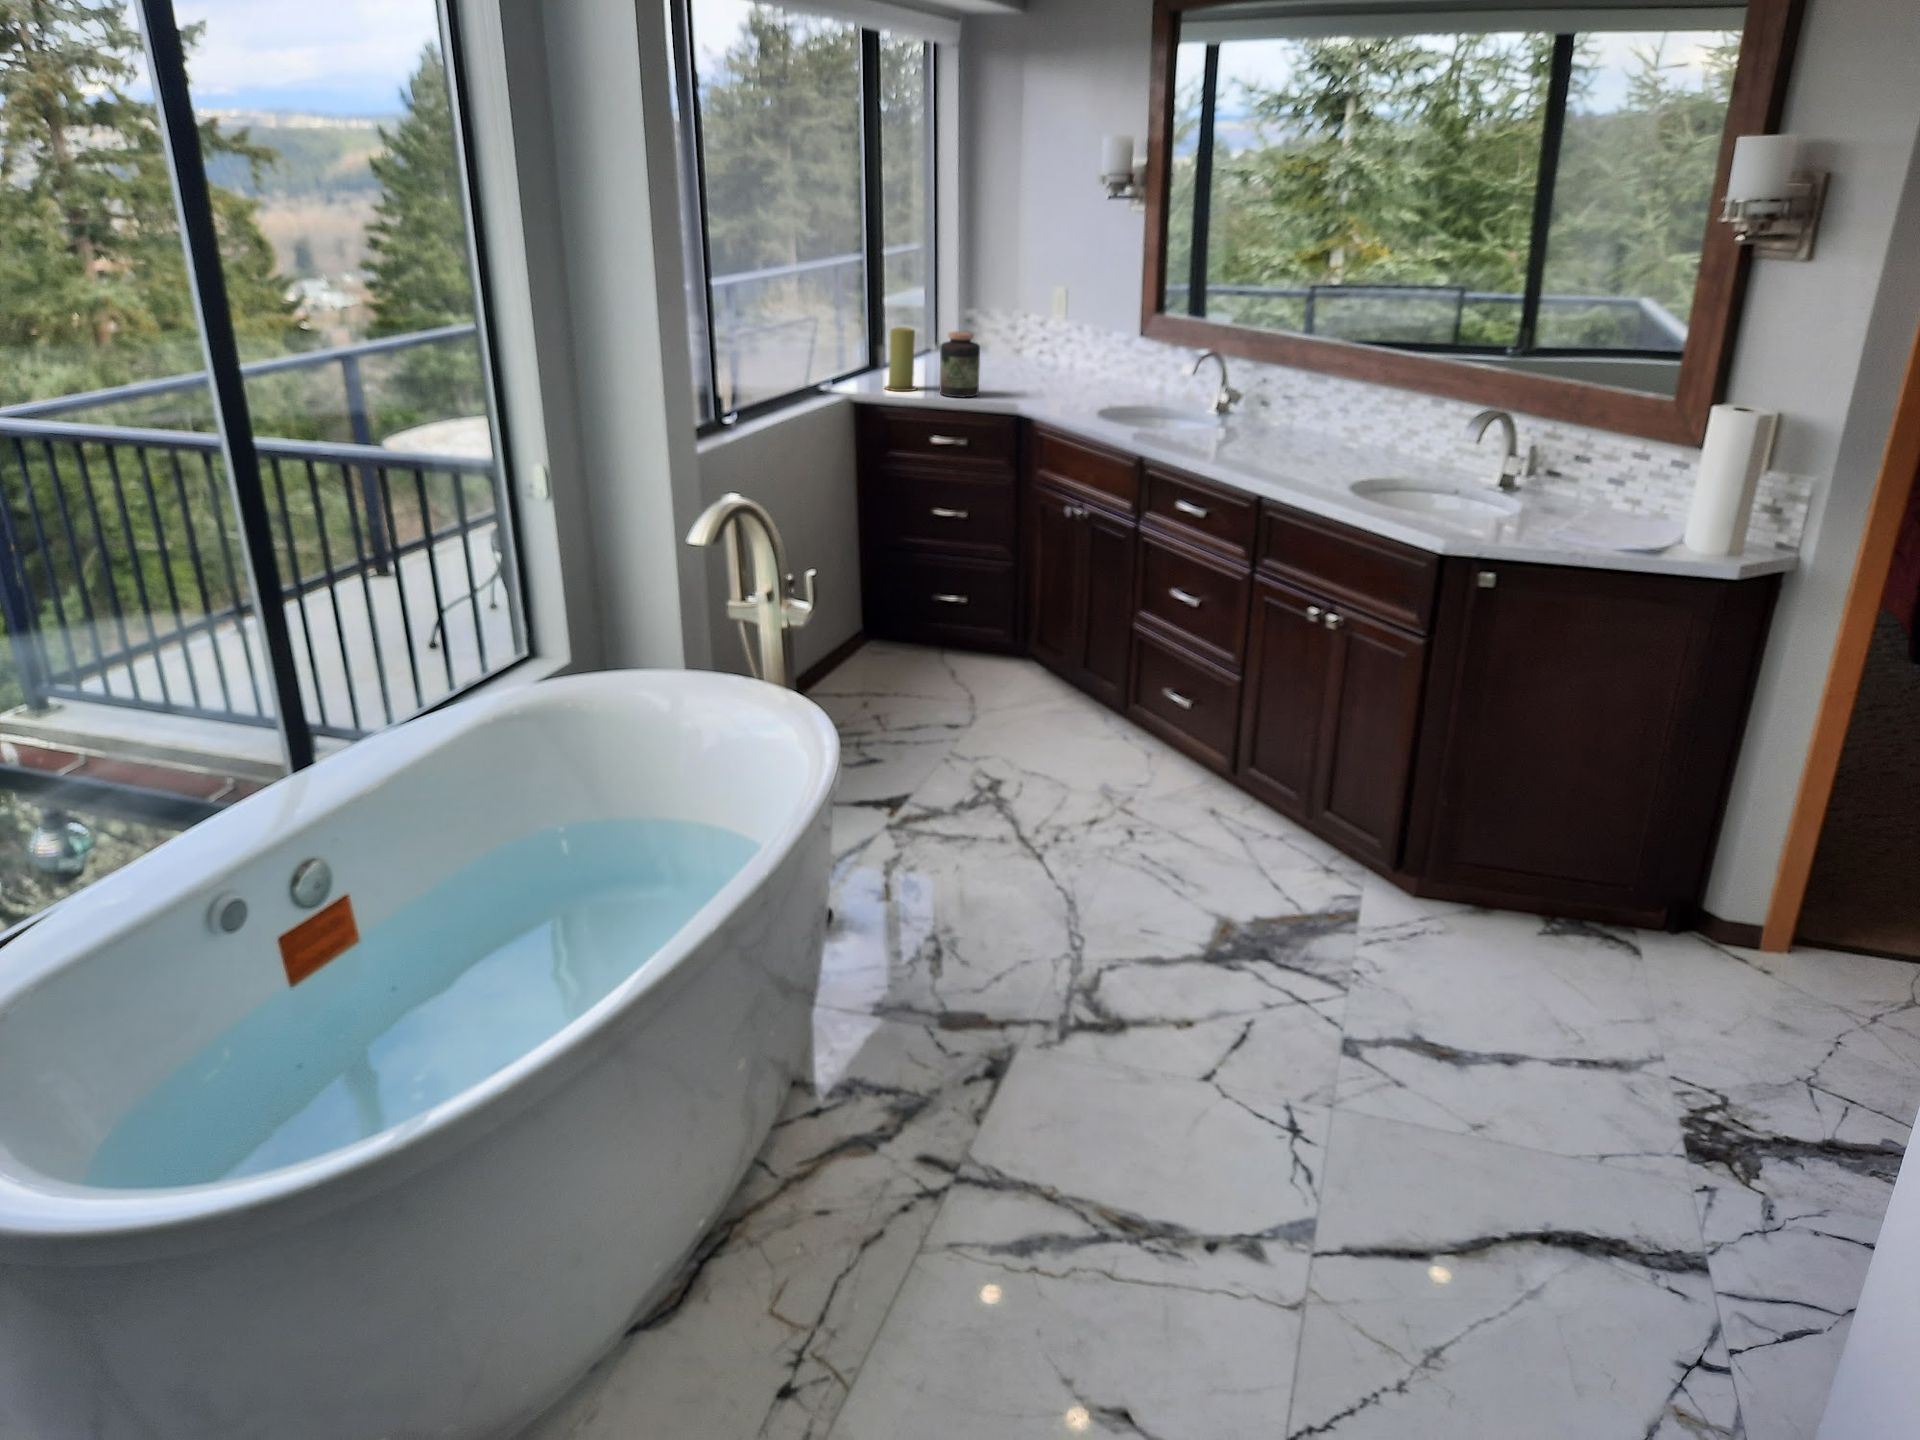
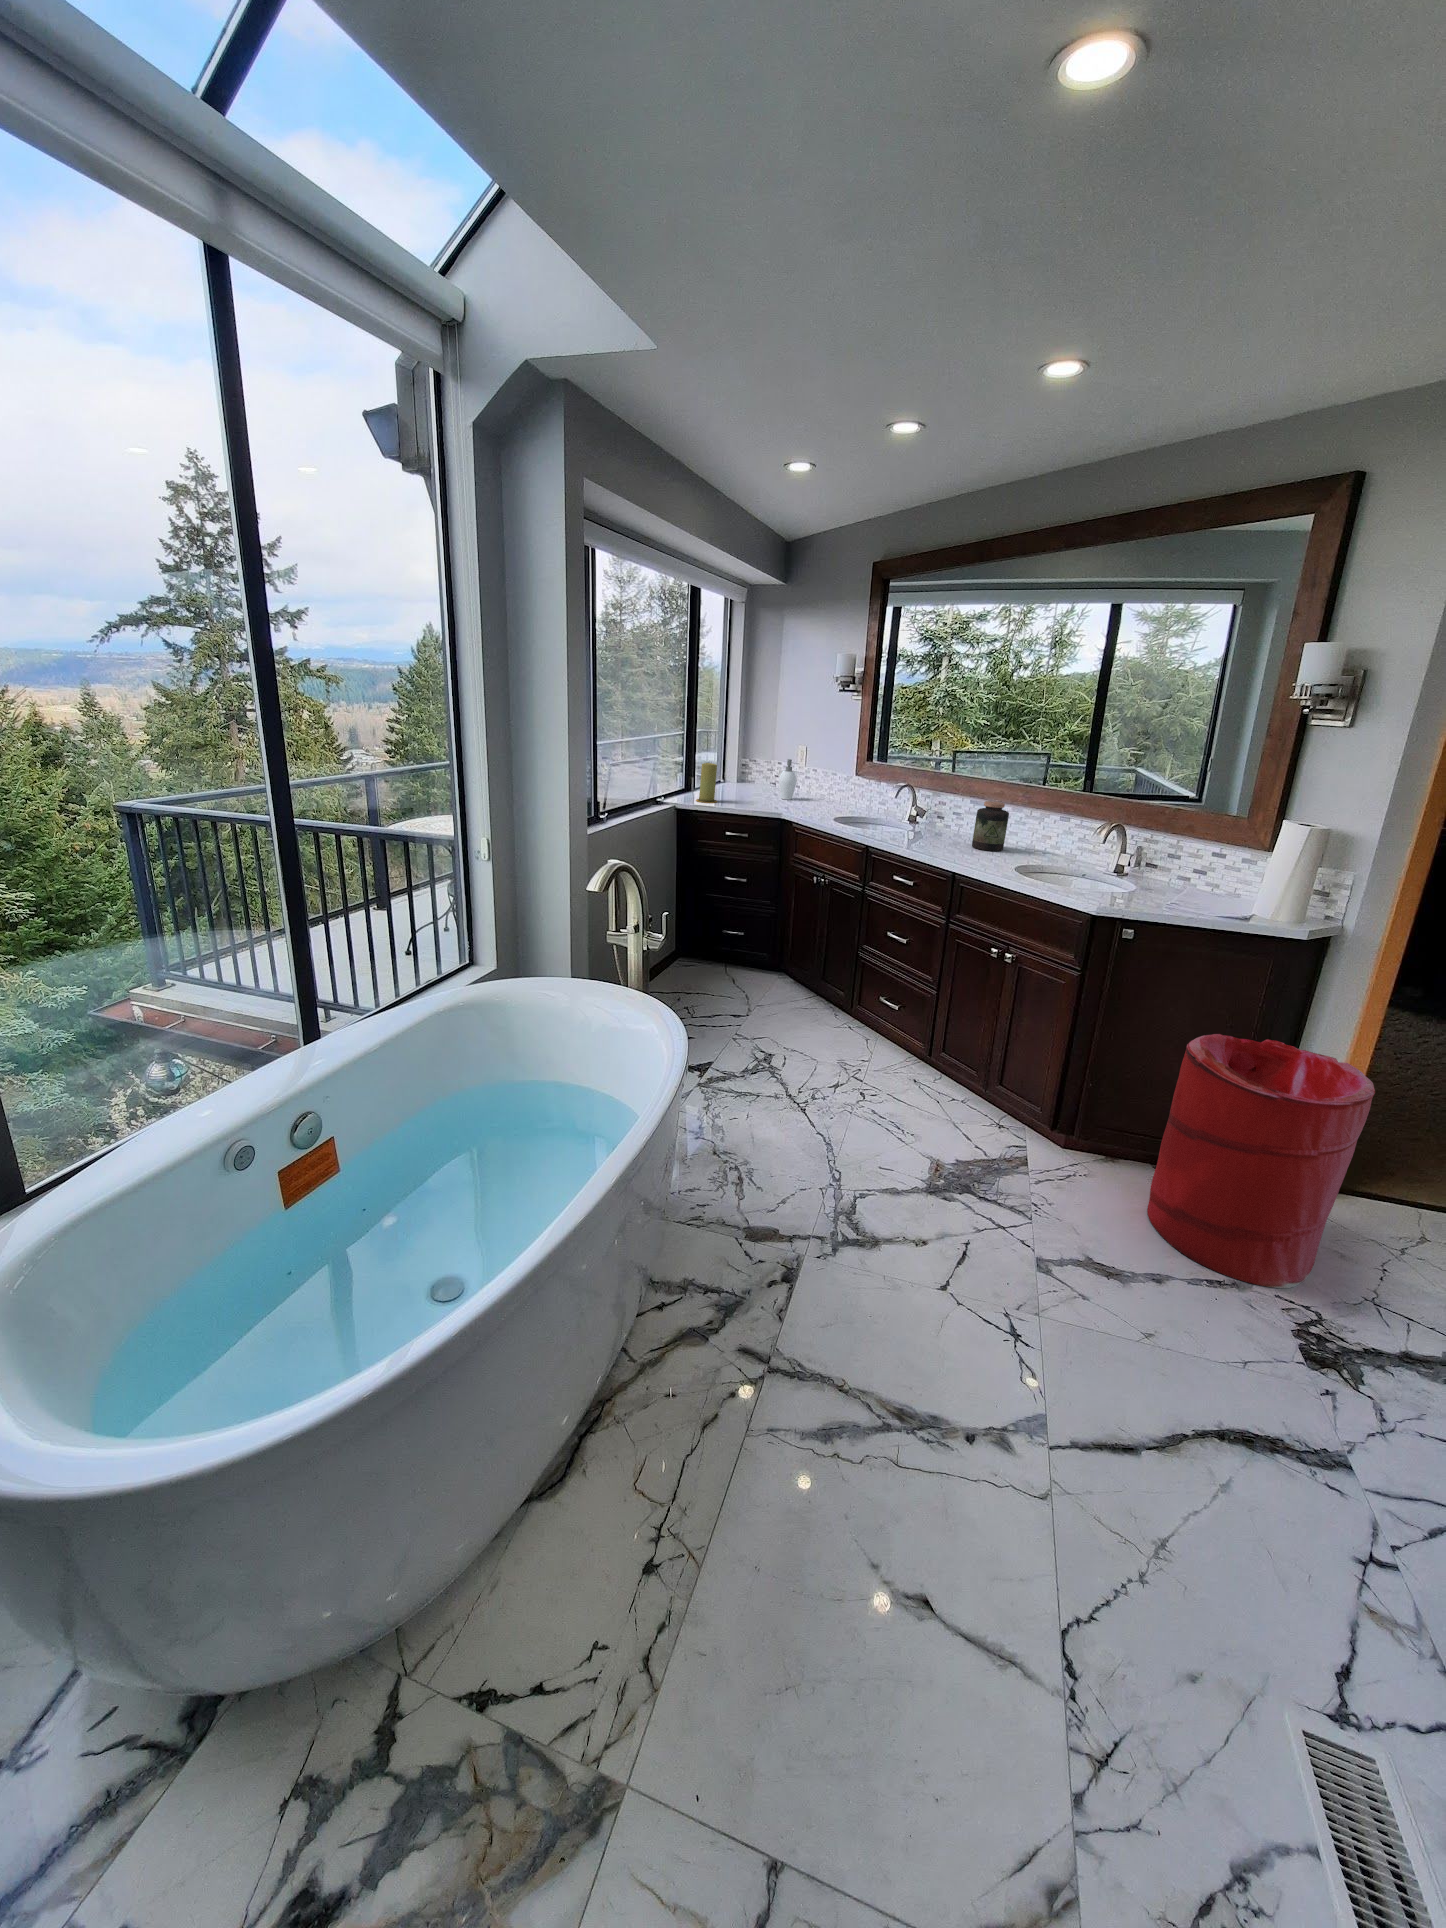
soap dispenser: none [1017,317,1049,382] -> present [779,759,797,800]
jar: present [940,332,980,397] -> present [972,801,1009,851]
laundry hamper: none [1515,719,1809,1065] -> present [1147,1034,1375,1288]

